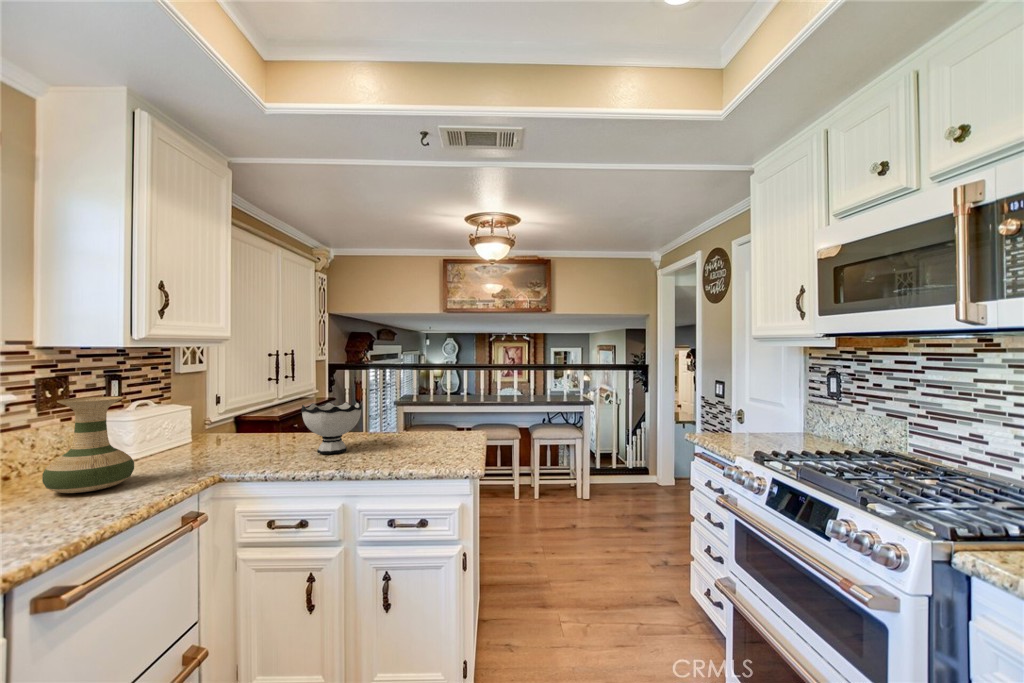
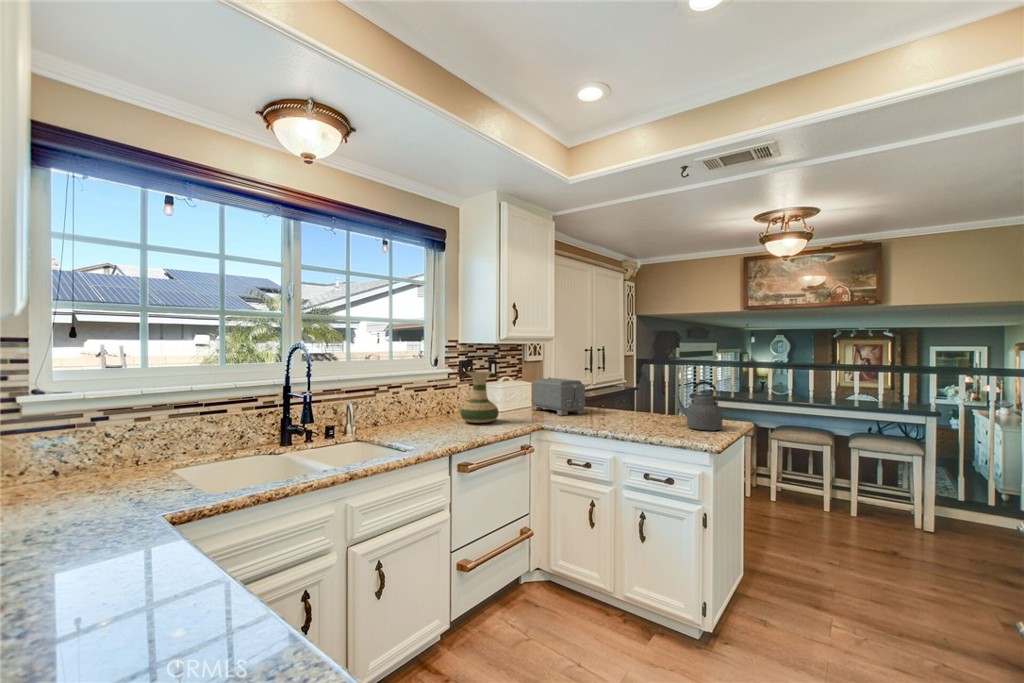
kettle: none [409,391,466,449] -> present [674,381,723,430]
toaster: none [193,398,285,453] -> present [532,378,585,416]
bowl: present [301,402,362,454] -> none [592,385,634,422]

